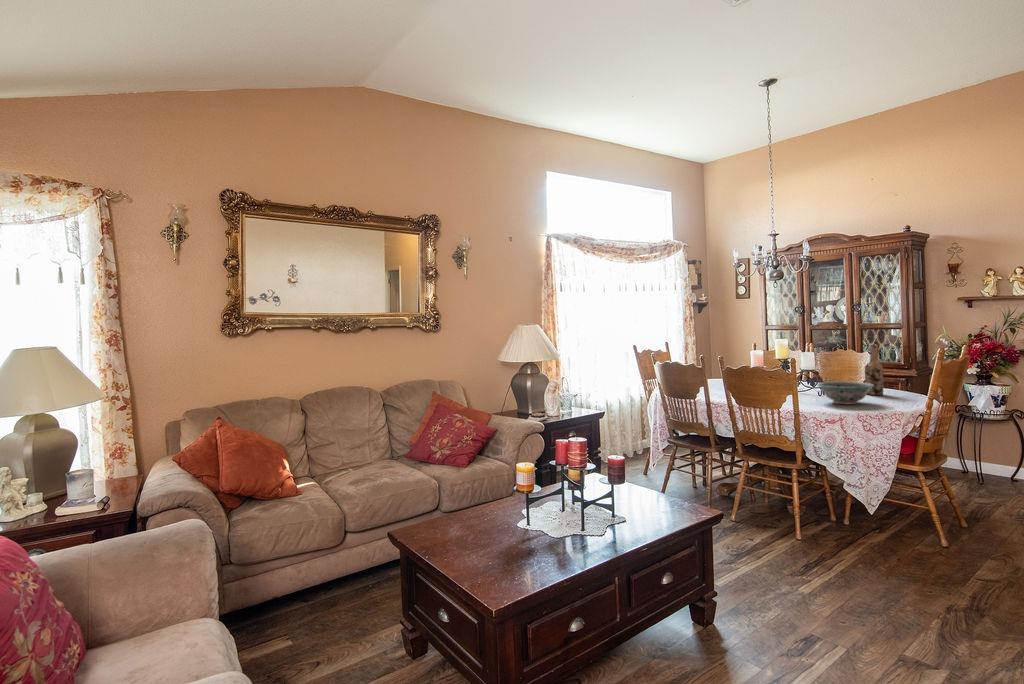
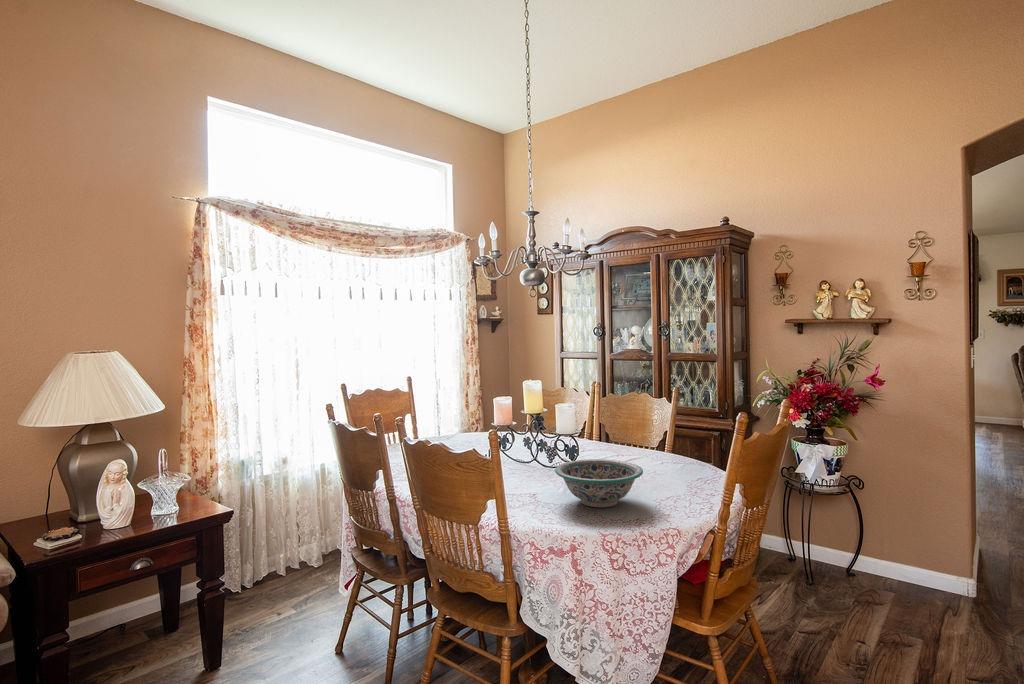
wine bottle: present [865,345,883,395] -> none [644,394,670,478]

